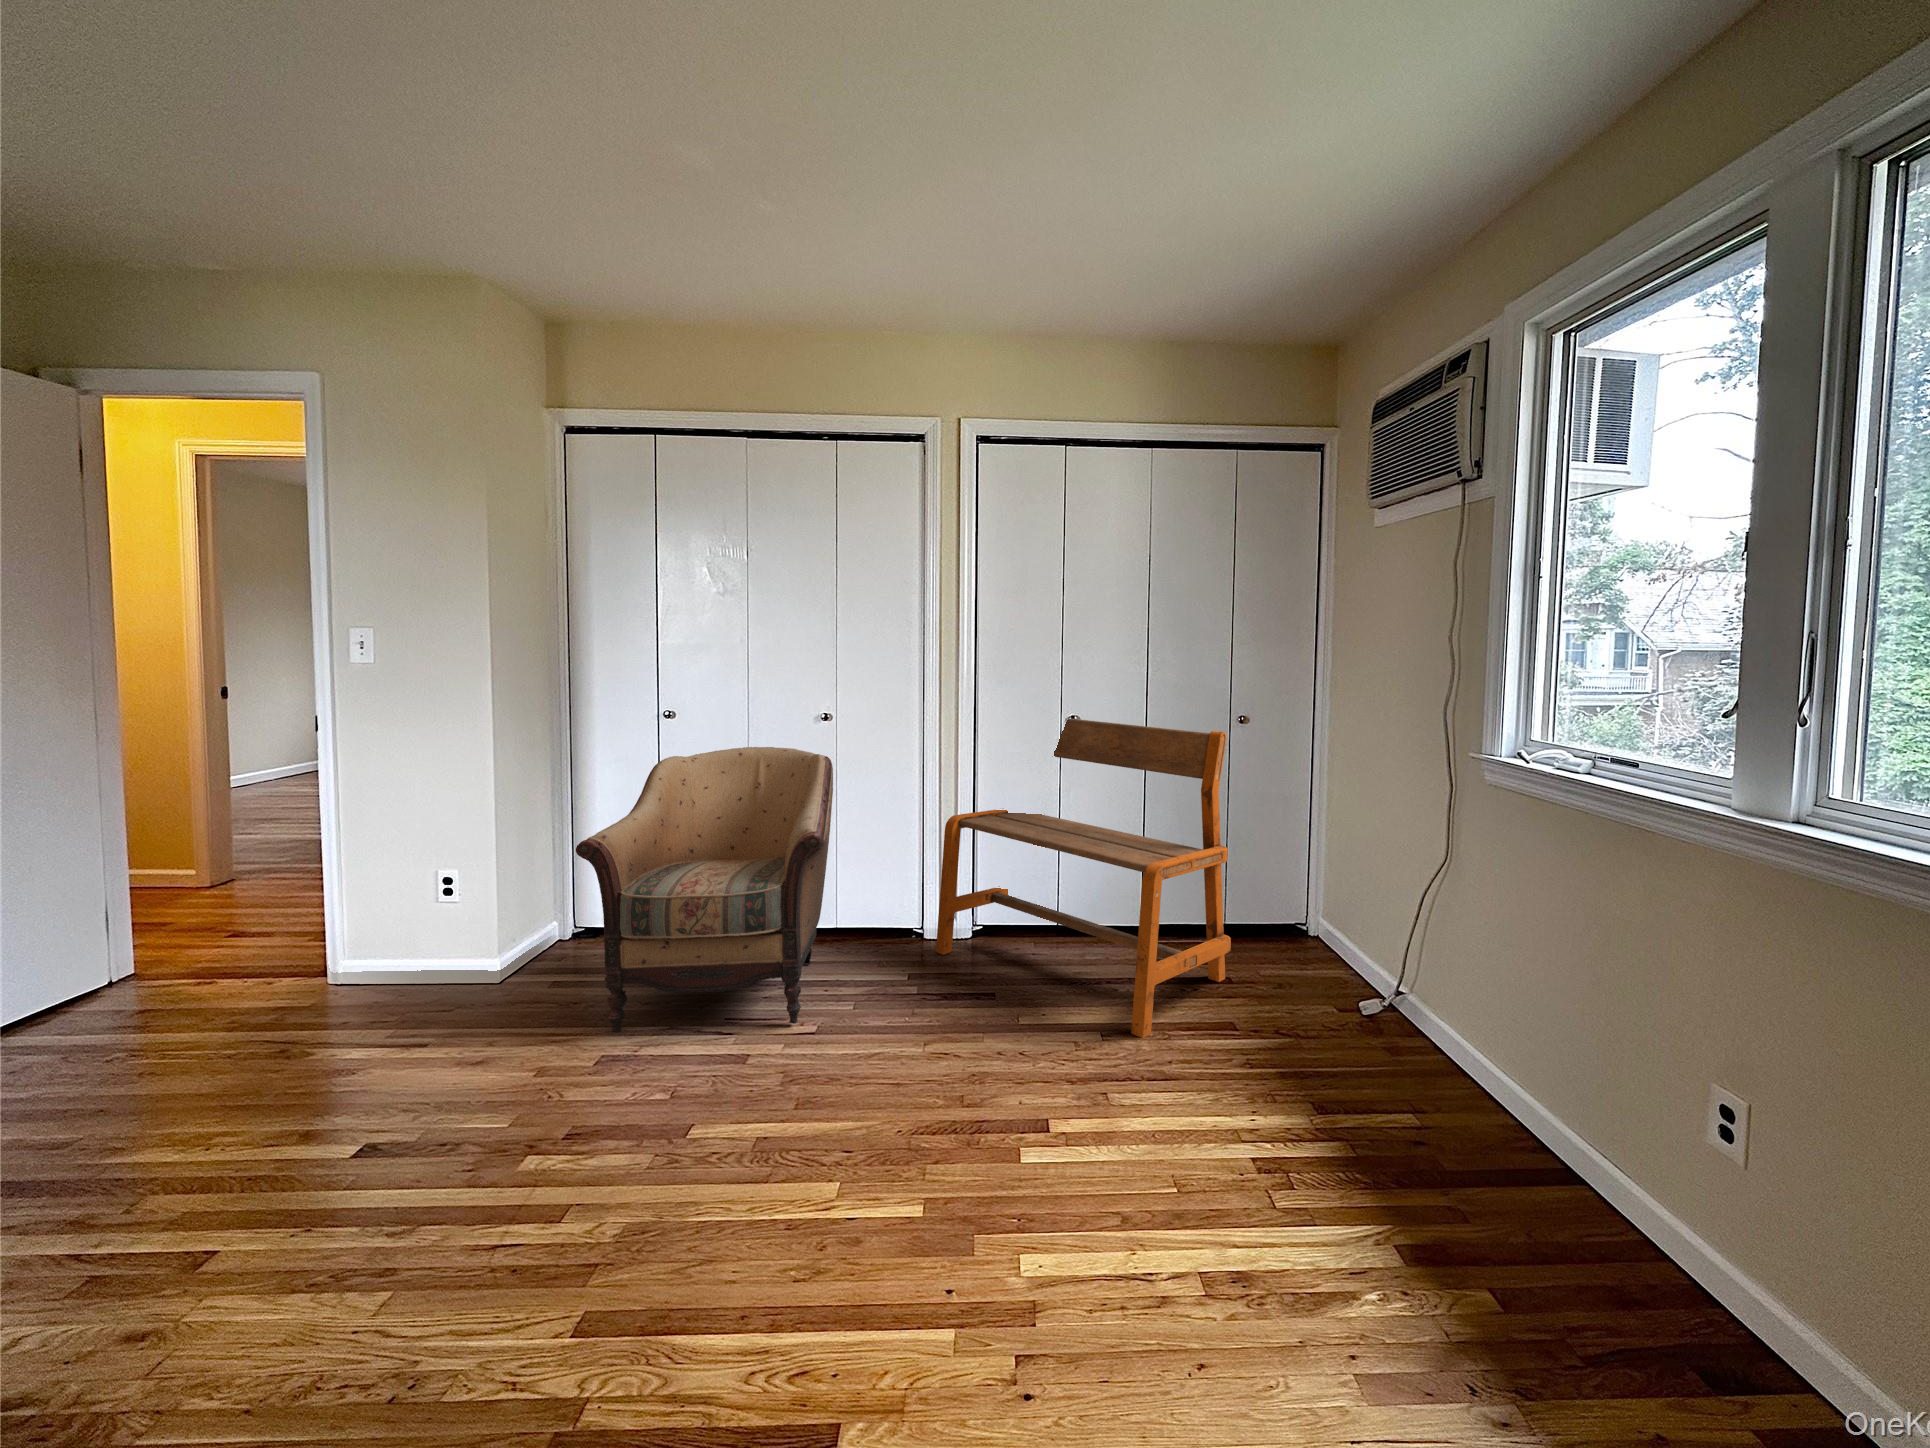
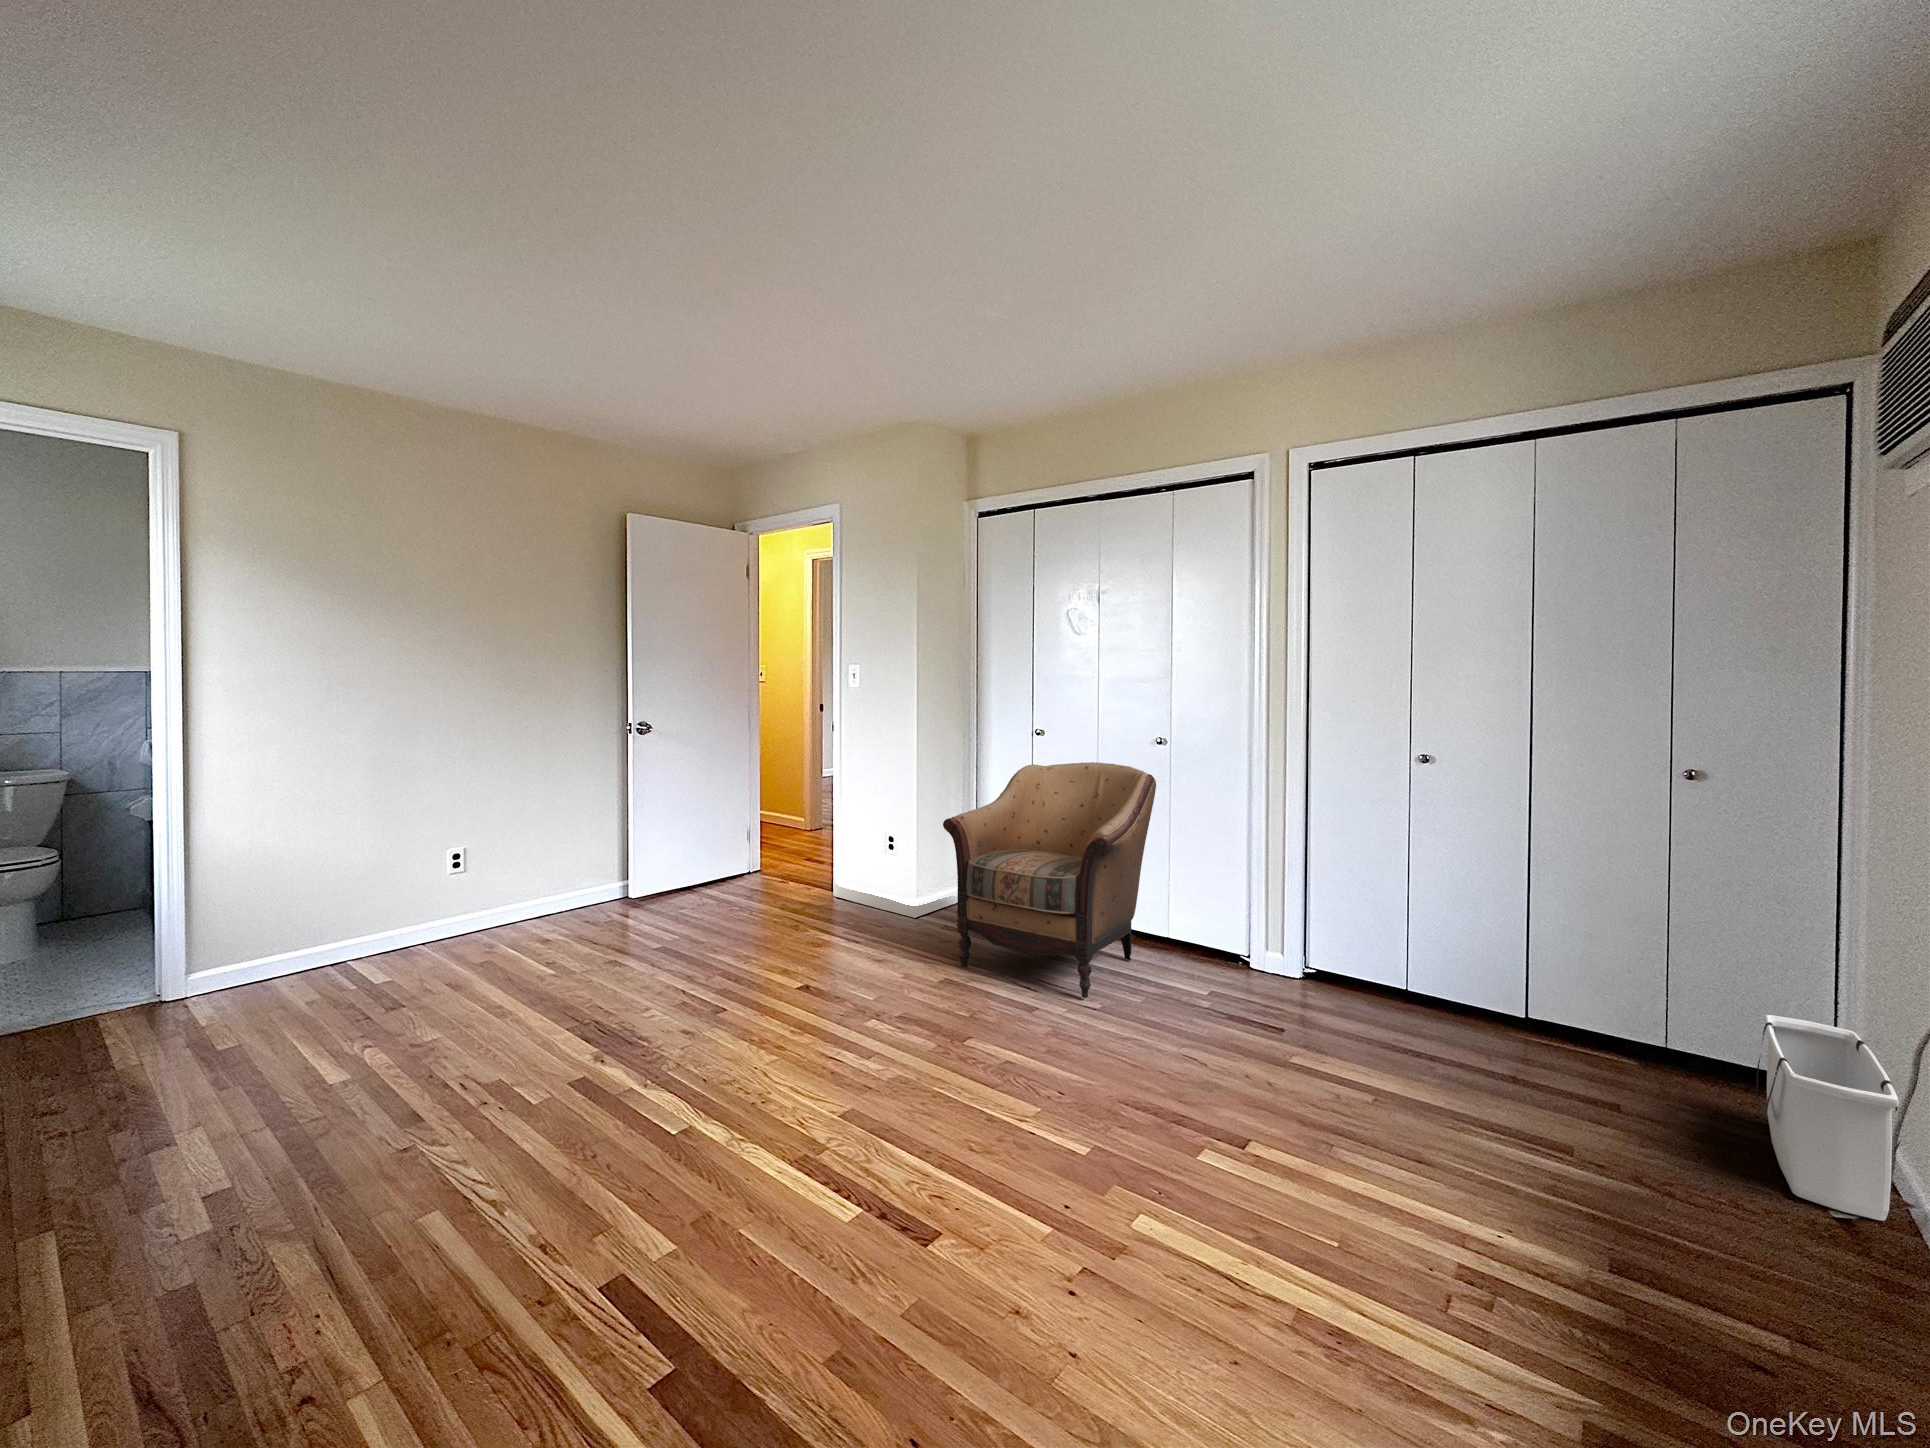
bench: present [936,718,1231,1038] -> none [1254,749,1618,1122]
storage bin: none [1292,885,1387,1010] -> present [1756,1015,1900,1221]

